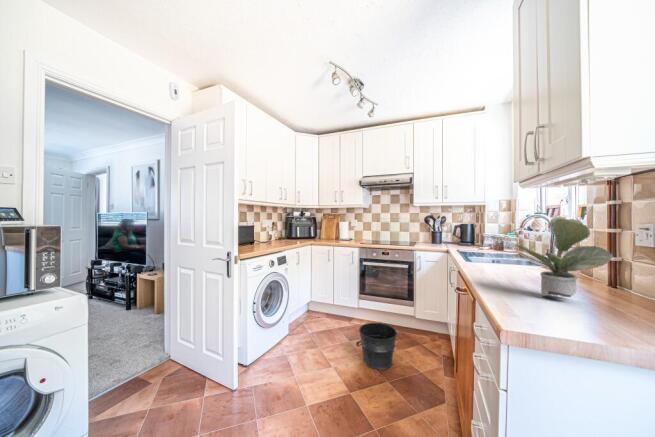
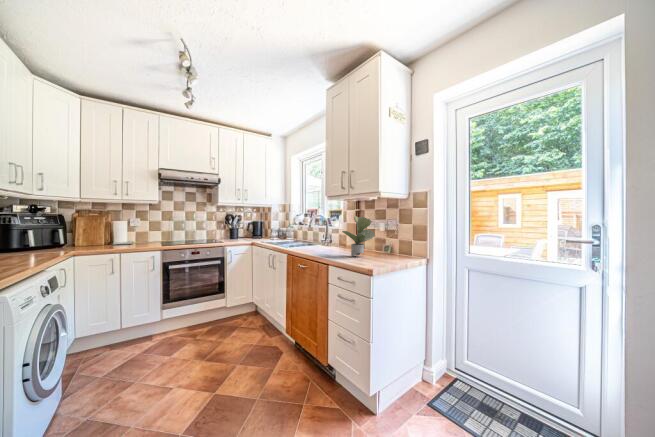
bucket: present [356,323,397,369] -> none [190,319,235,365]

